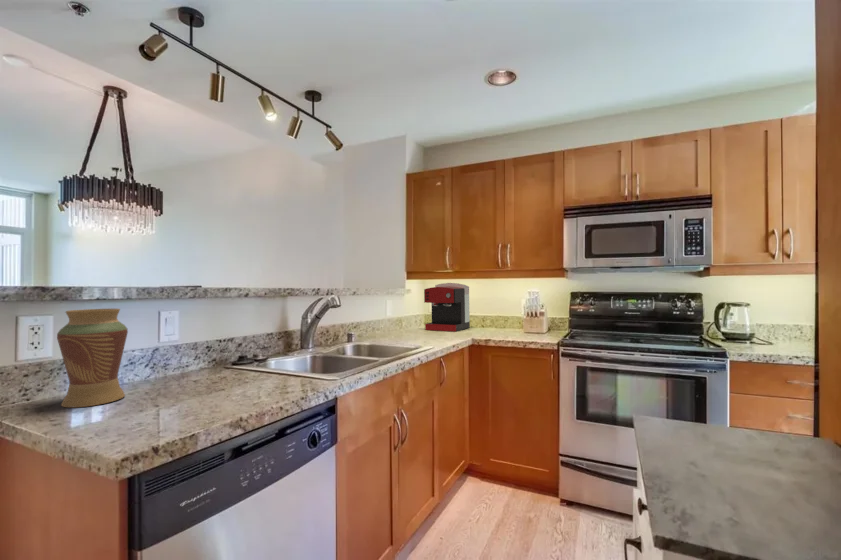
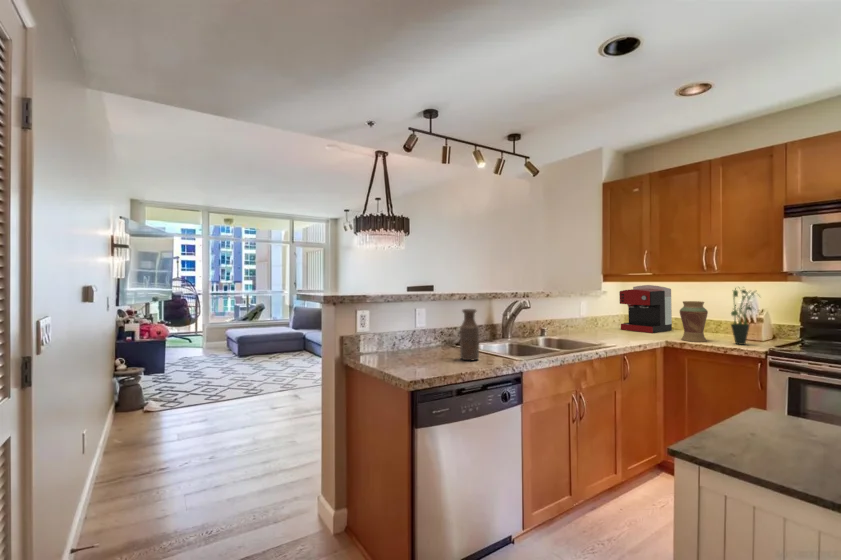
potted plant: none [526,282,550,337] -> present [731,288,754,345]
bottle: none [239,308,271,390] -> present [460,309,479,360]
vase: present [57,309,128,408] -> present [680,301,708,342]

